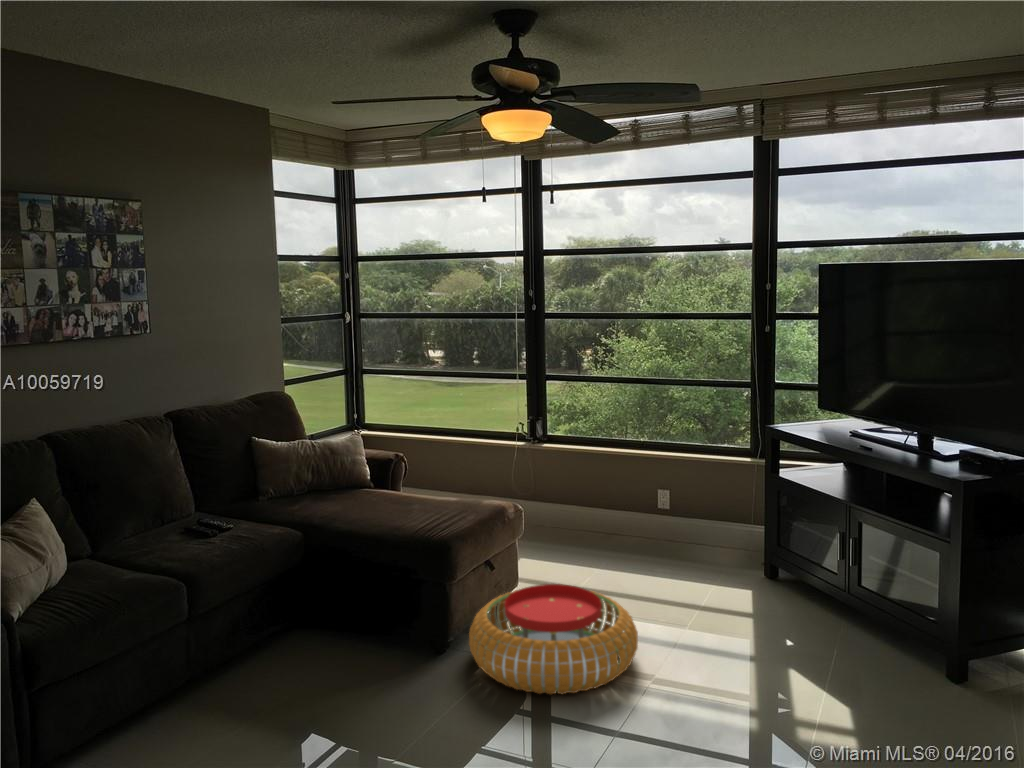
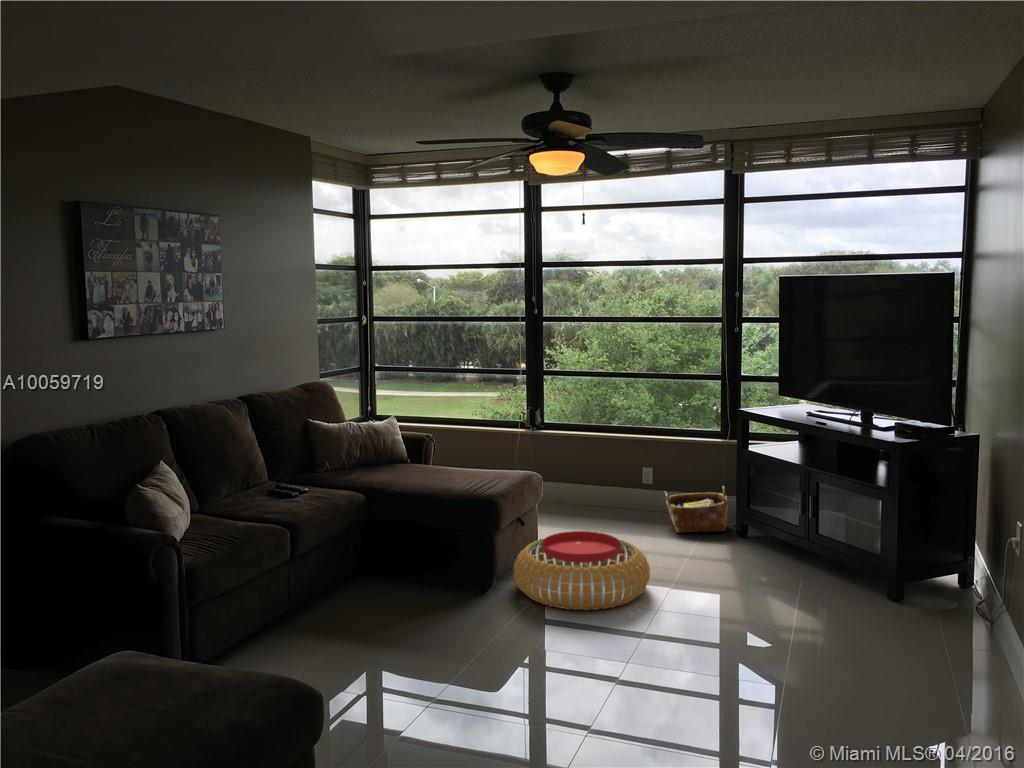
woven basket: none [676,519,752,576] -> present [664,486,728,533]

